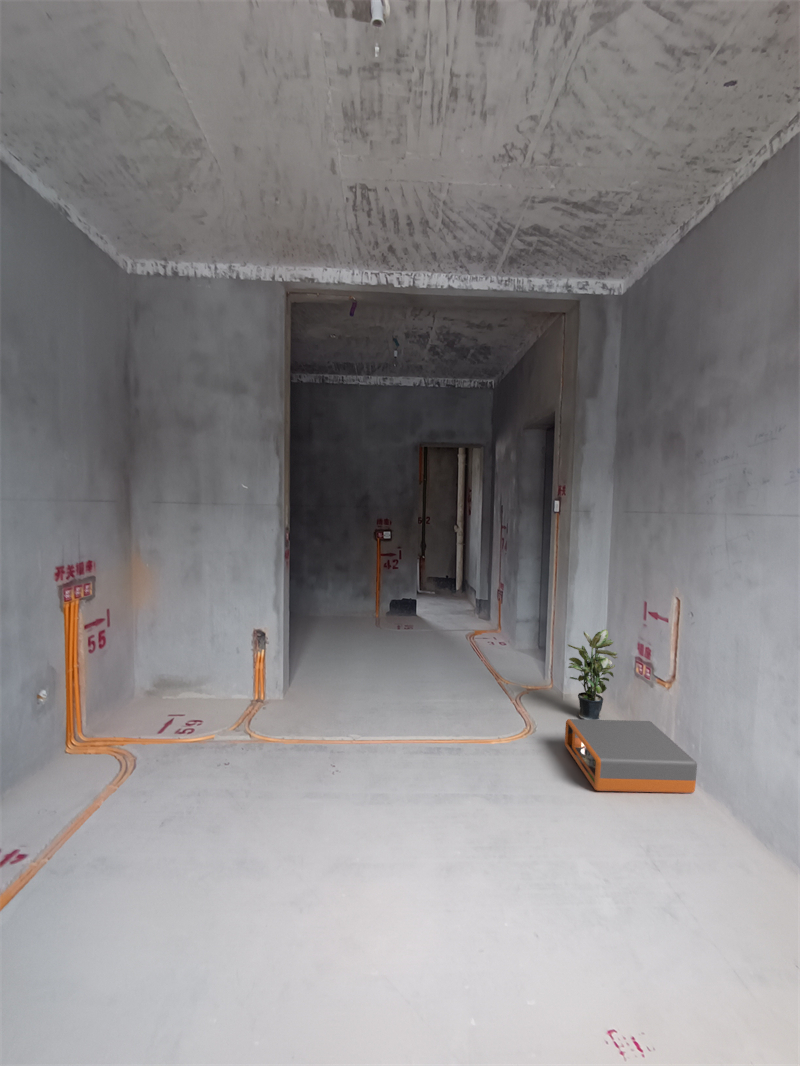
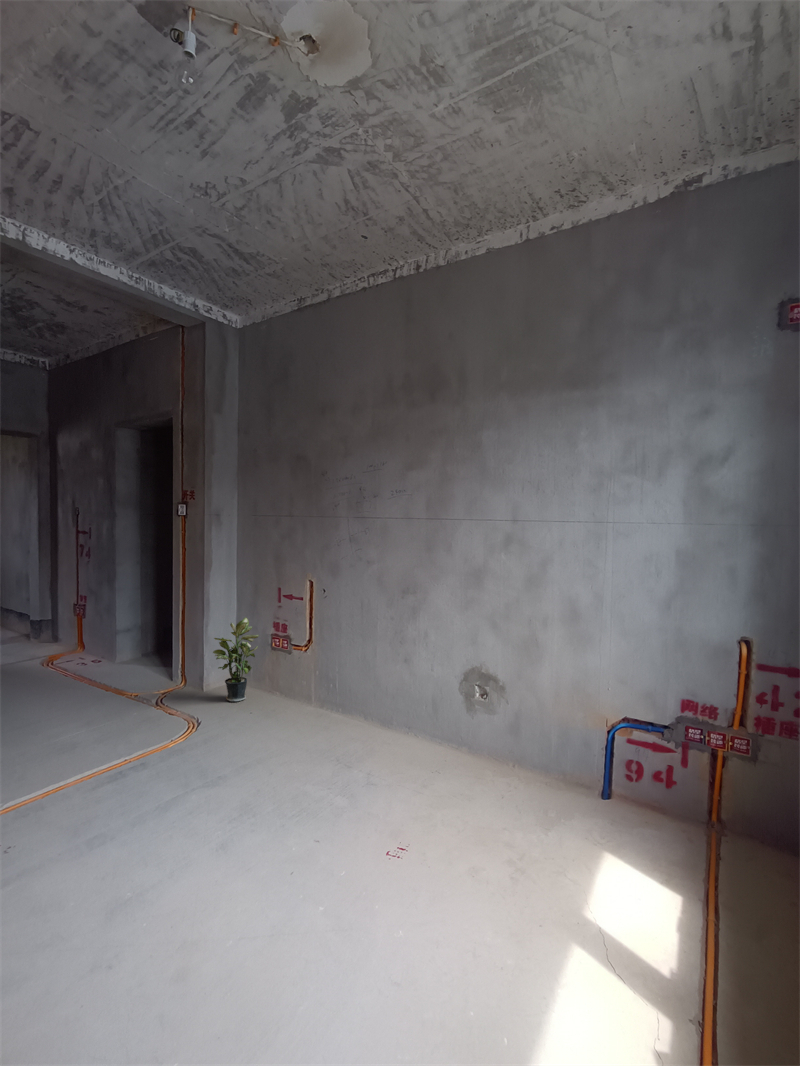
storage box: present [565,719,697,793] -> none [237,682,338,741]

